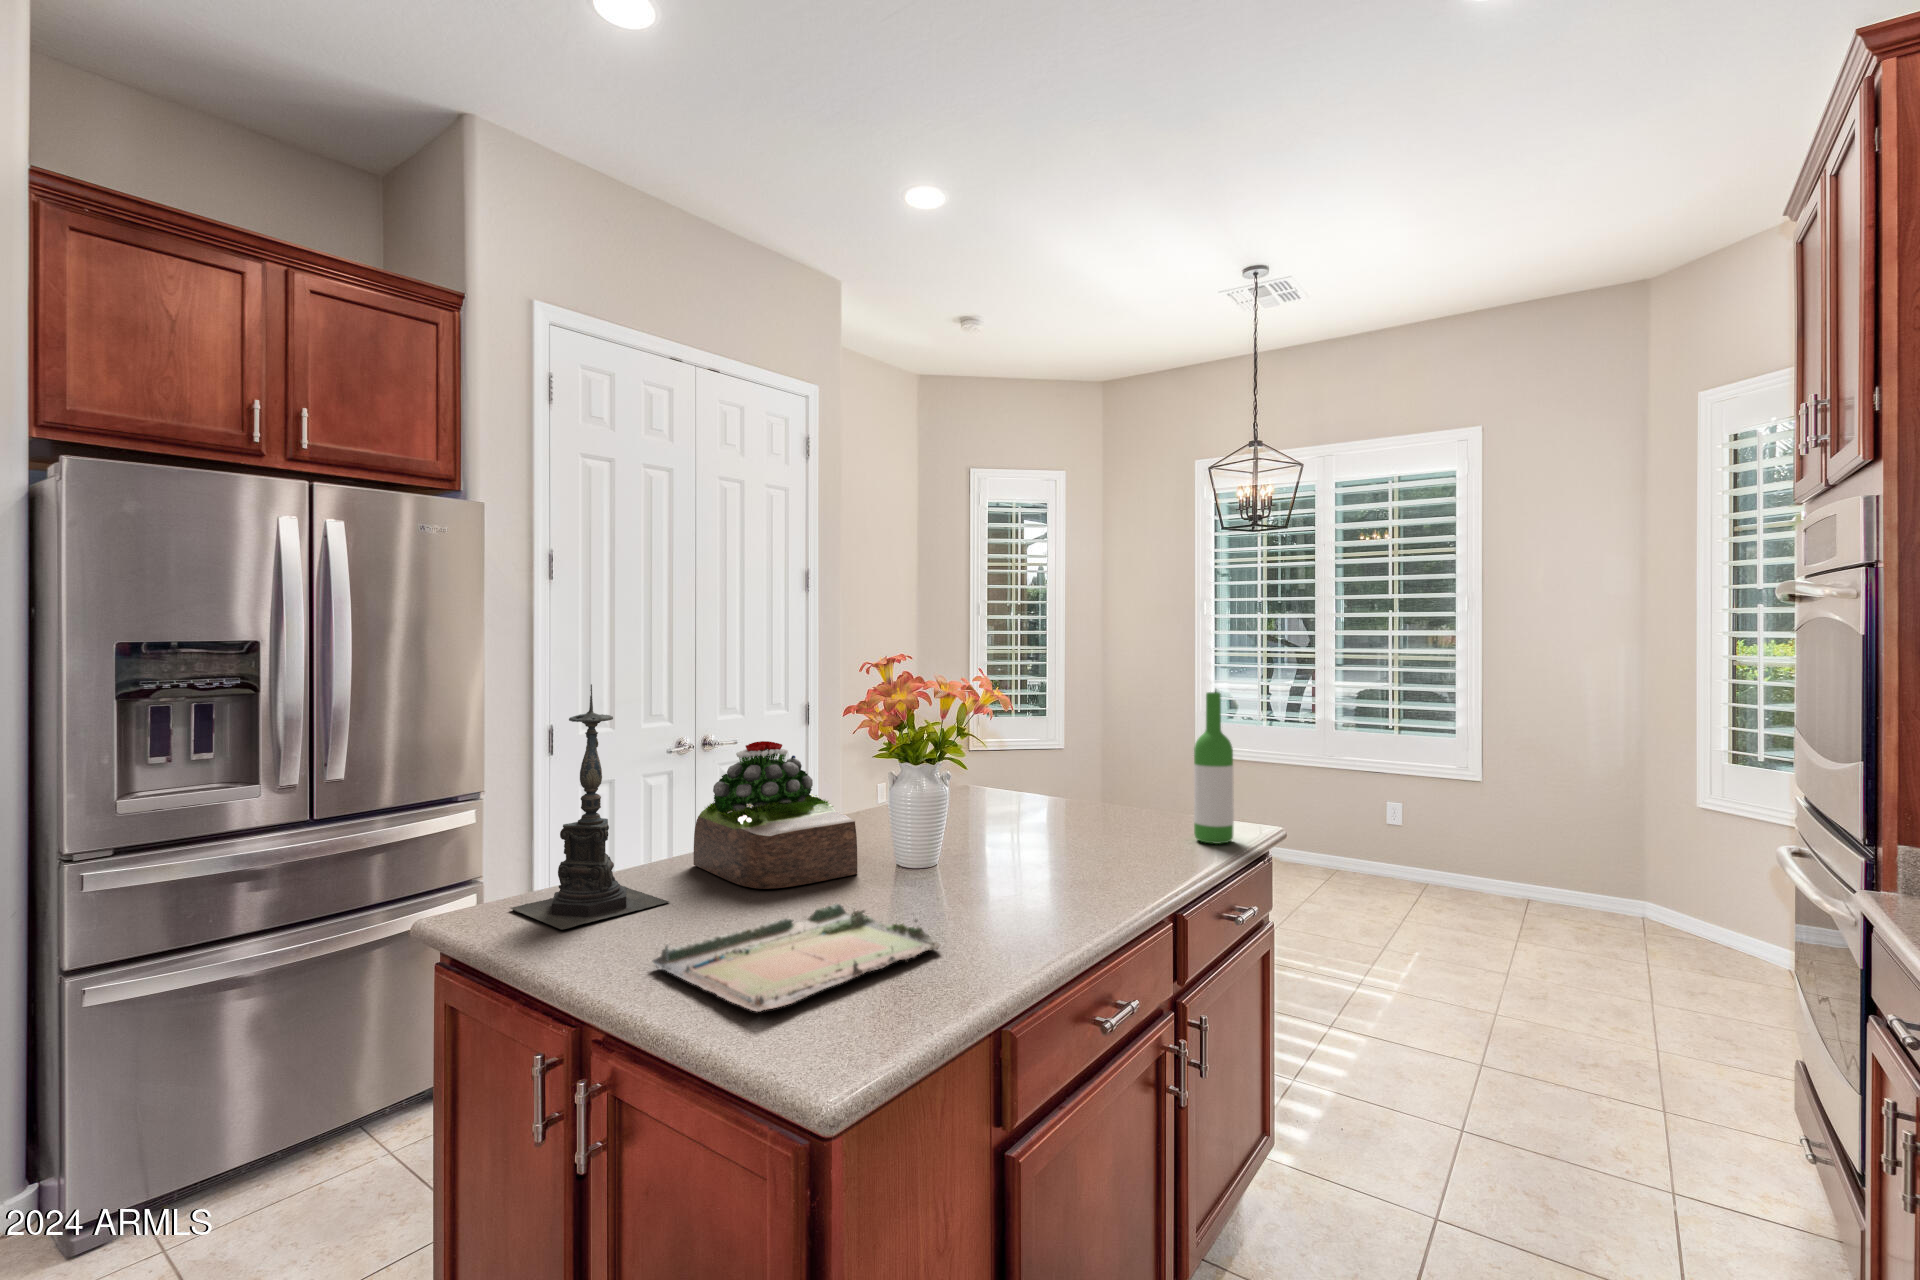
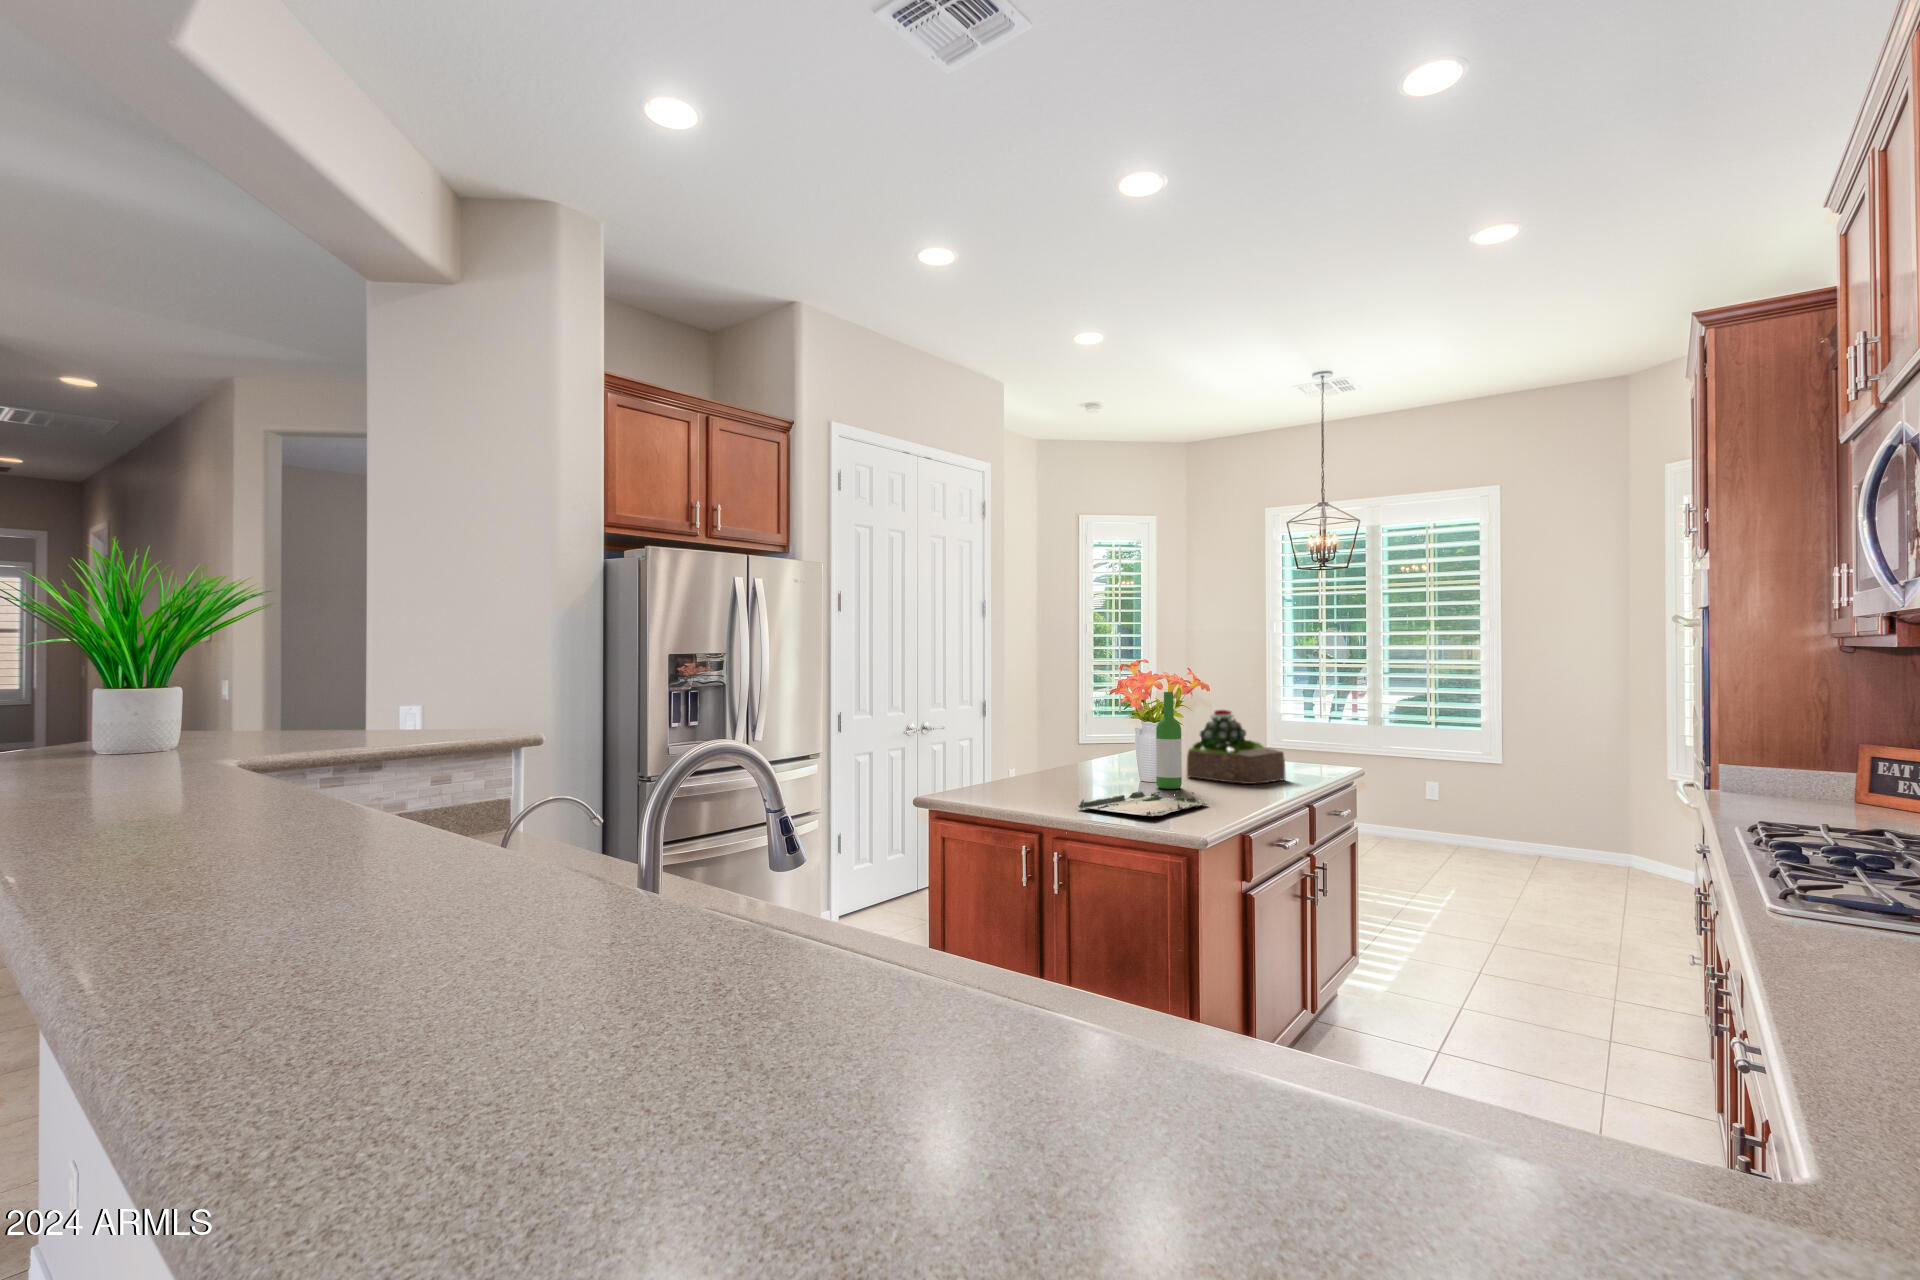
candle holder: present [511,684,669,930] -> none [968,678,1047,800]
wine bottle: present [1194,692,1234,844] -> present [1156,692,1182,789]
succulent plant: present [694,741,858,889] -> present [1187,710,1285,784]

